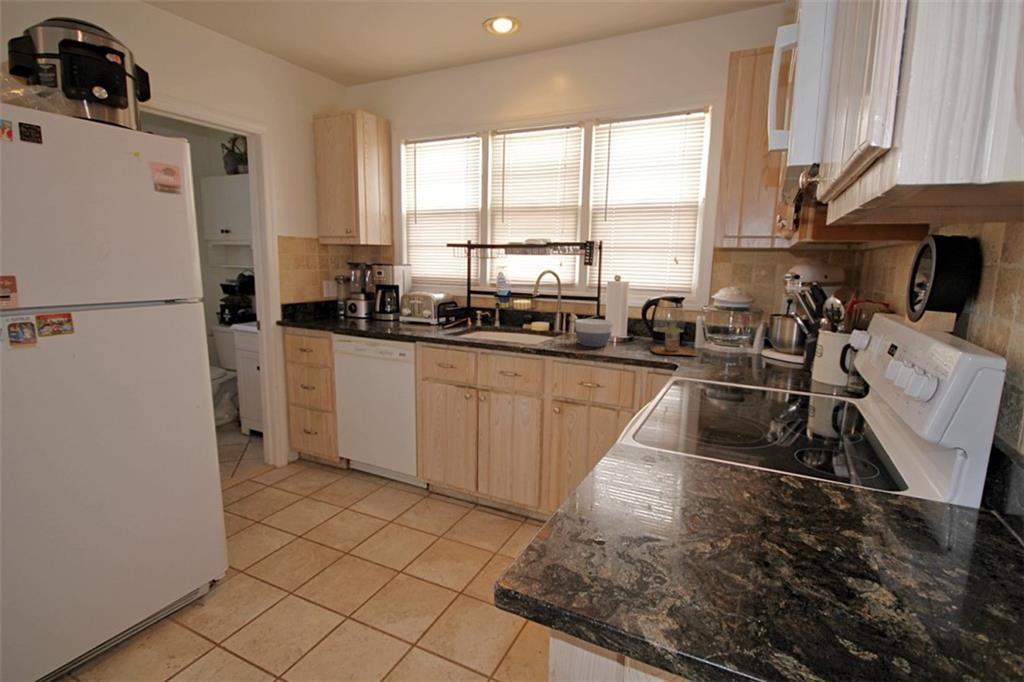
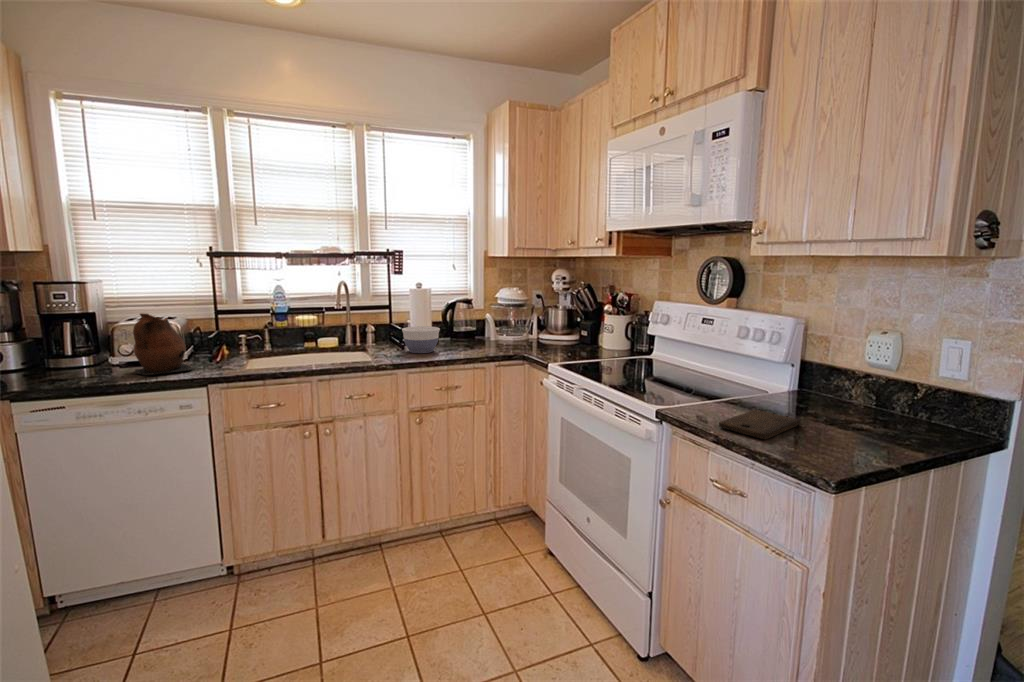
ceramic pitcher: none [388,287,427,331] -> present [133,313,193,375]
bottle: present [650,321,698,356] -> none [468,320,514,349]
cutting board: none [653,512,838,594] -> present [719,410,800,439]

